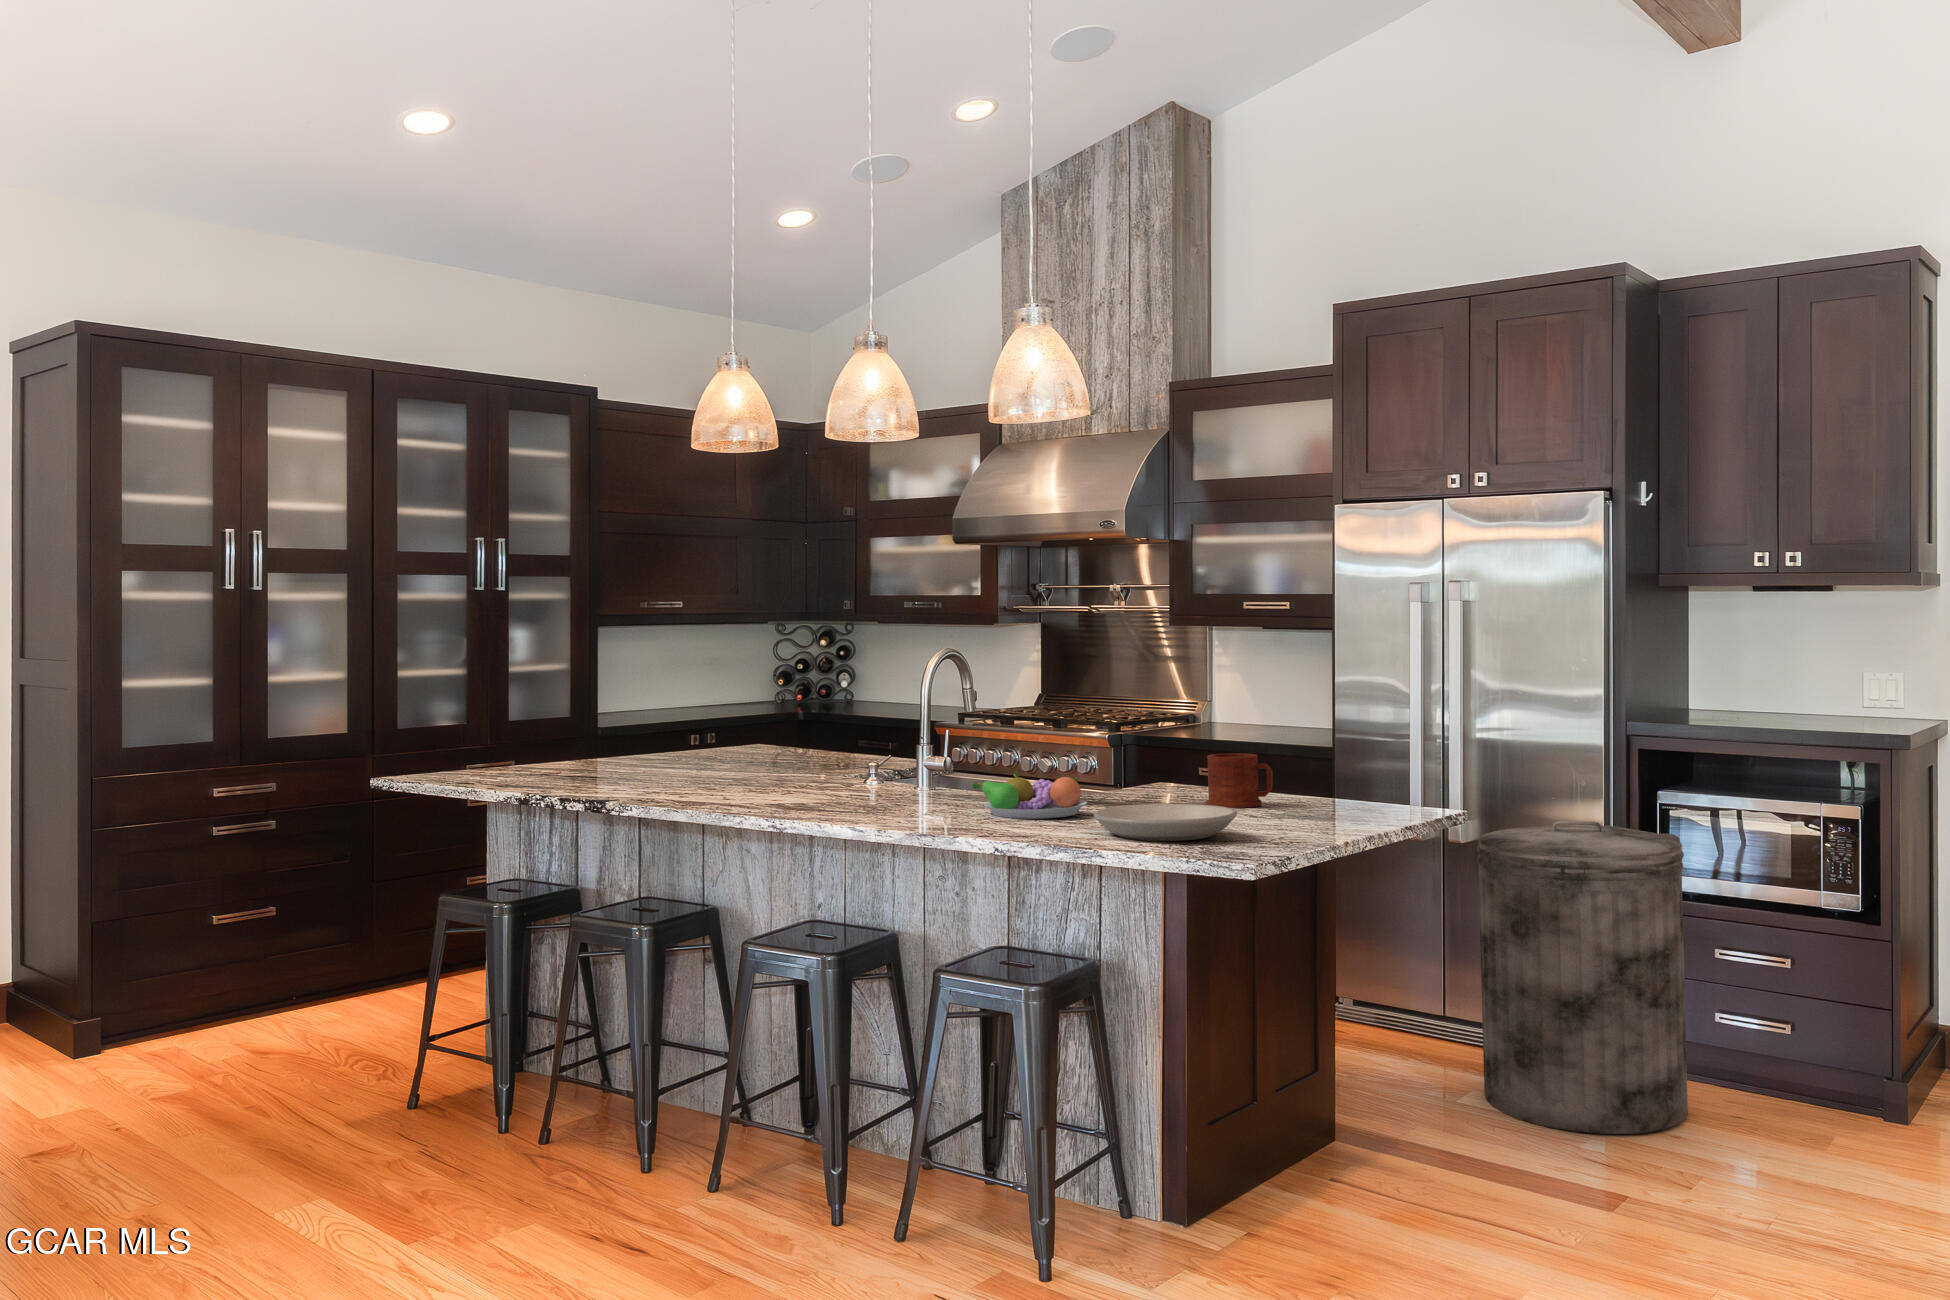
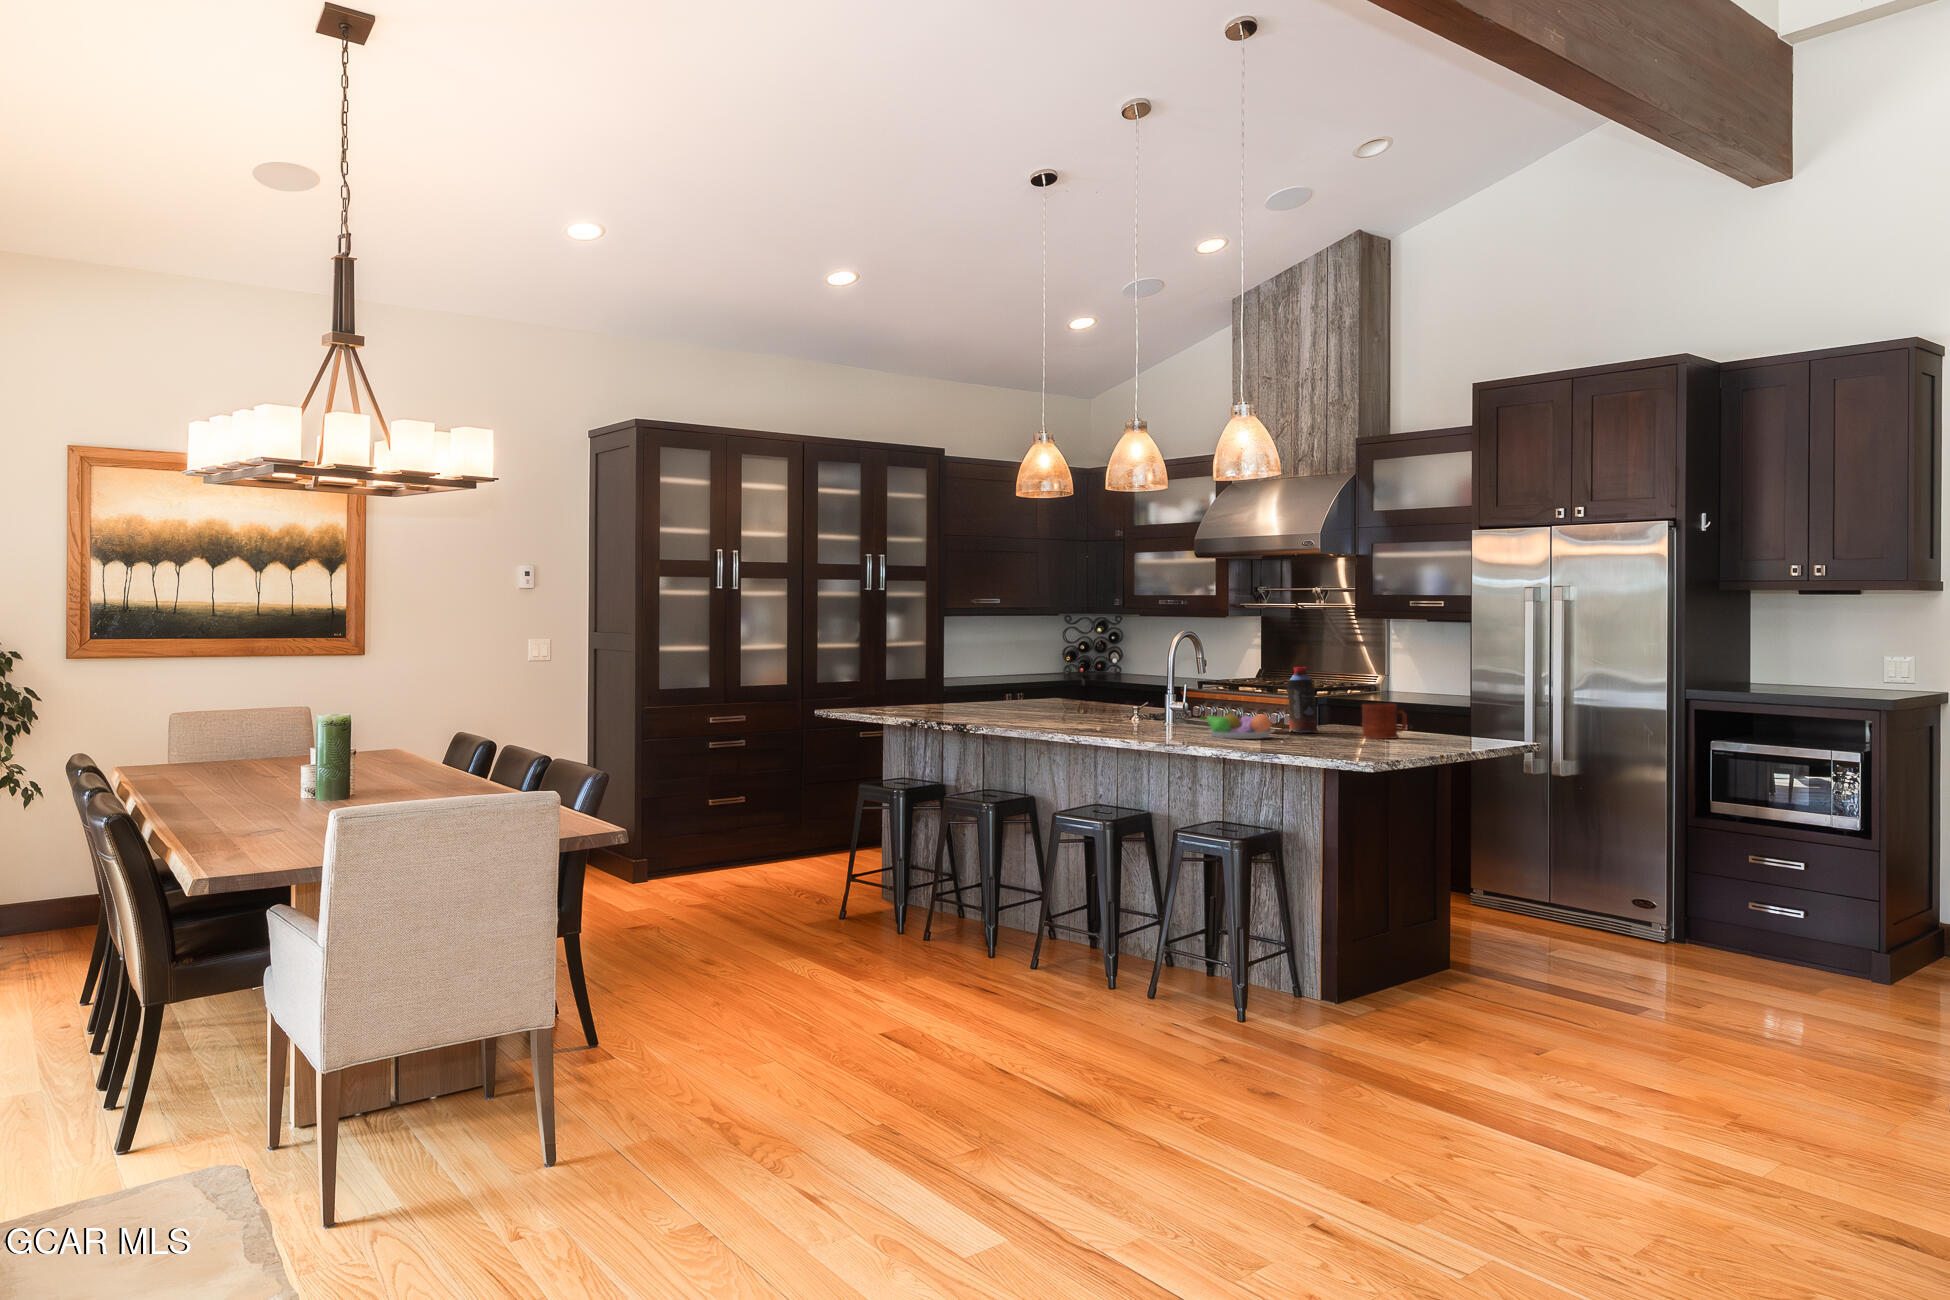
bottle: none [1097,700,1143,799] -> present [1287,667,1318,733]
plate: present [1094,804,1237,841] -> none [1275,730,1367,750]
trash can: present [1477,821,1688,1134] -> none [1565,758,1719,976]

